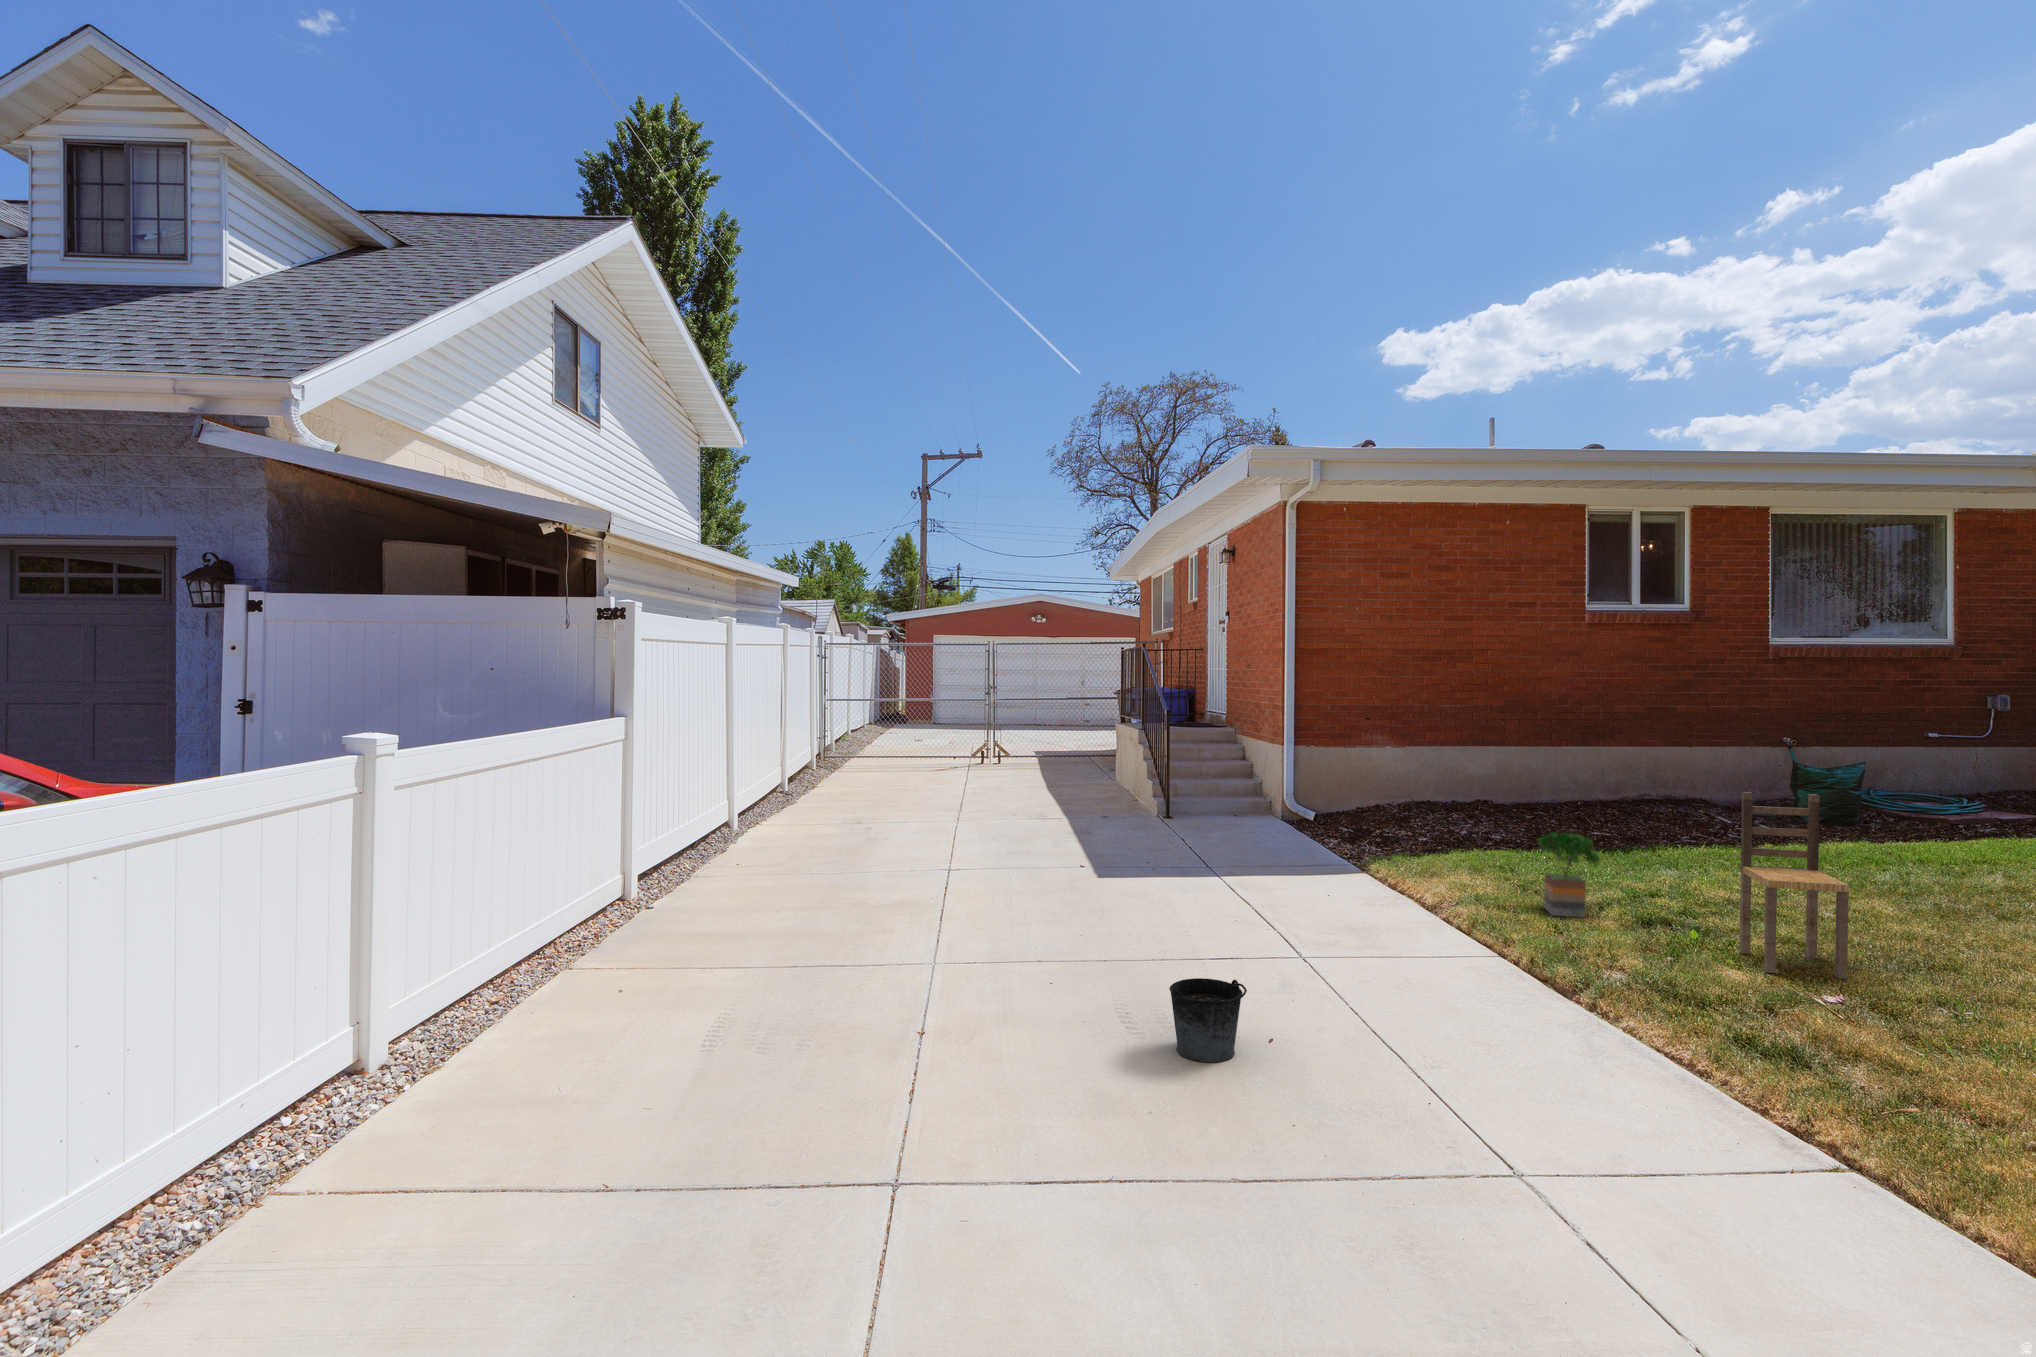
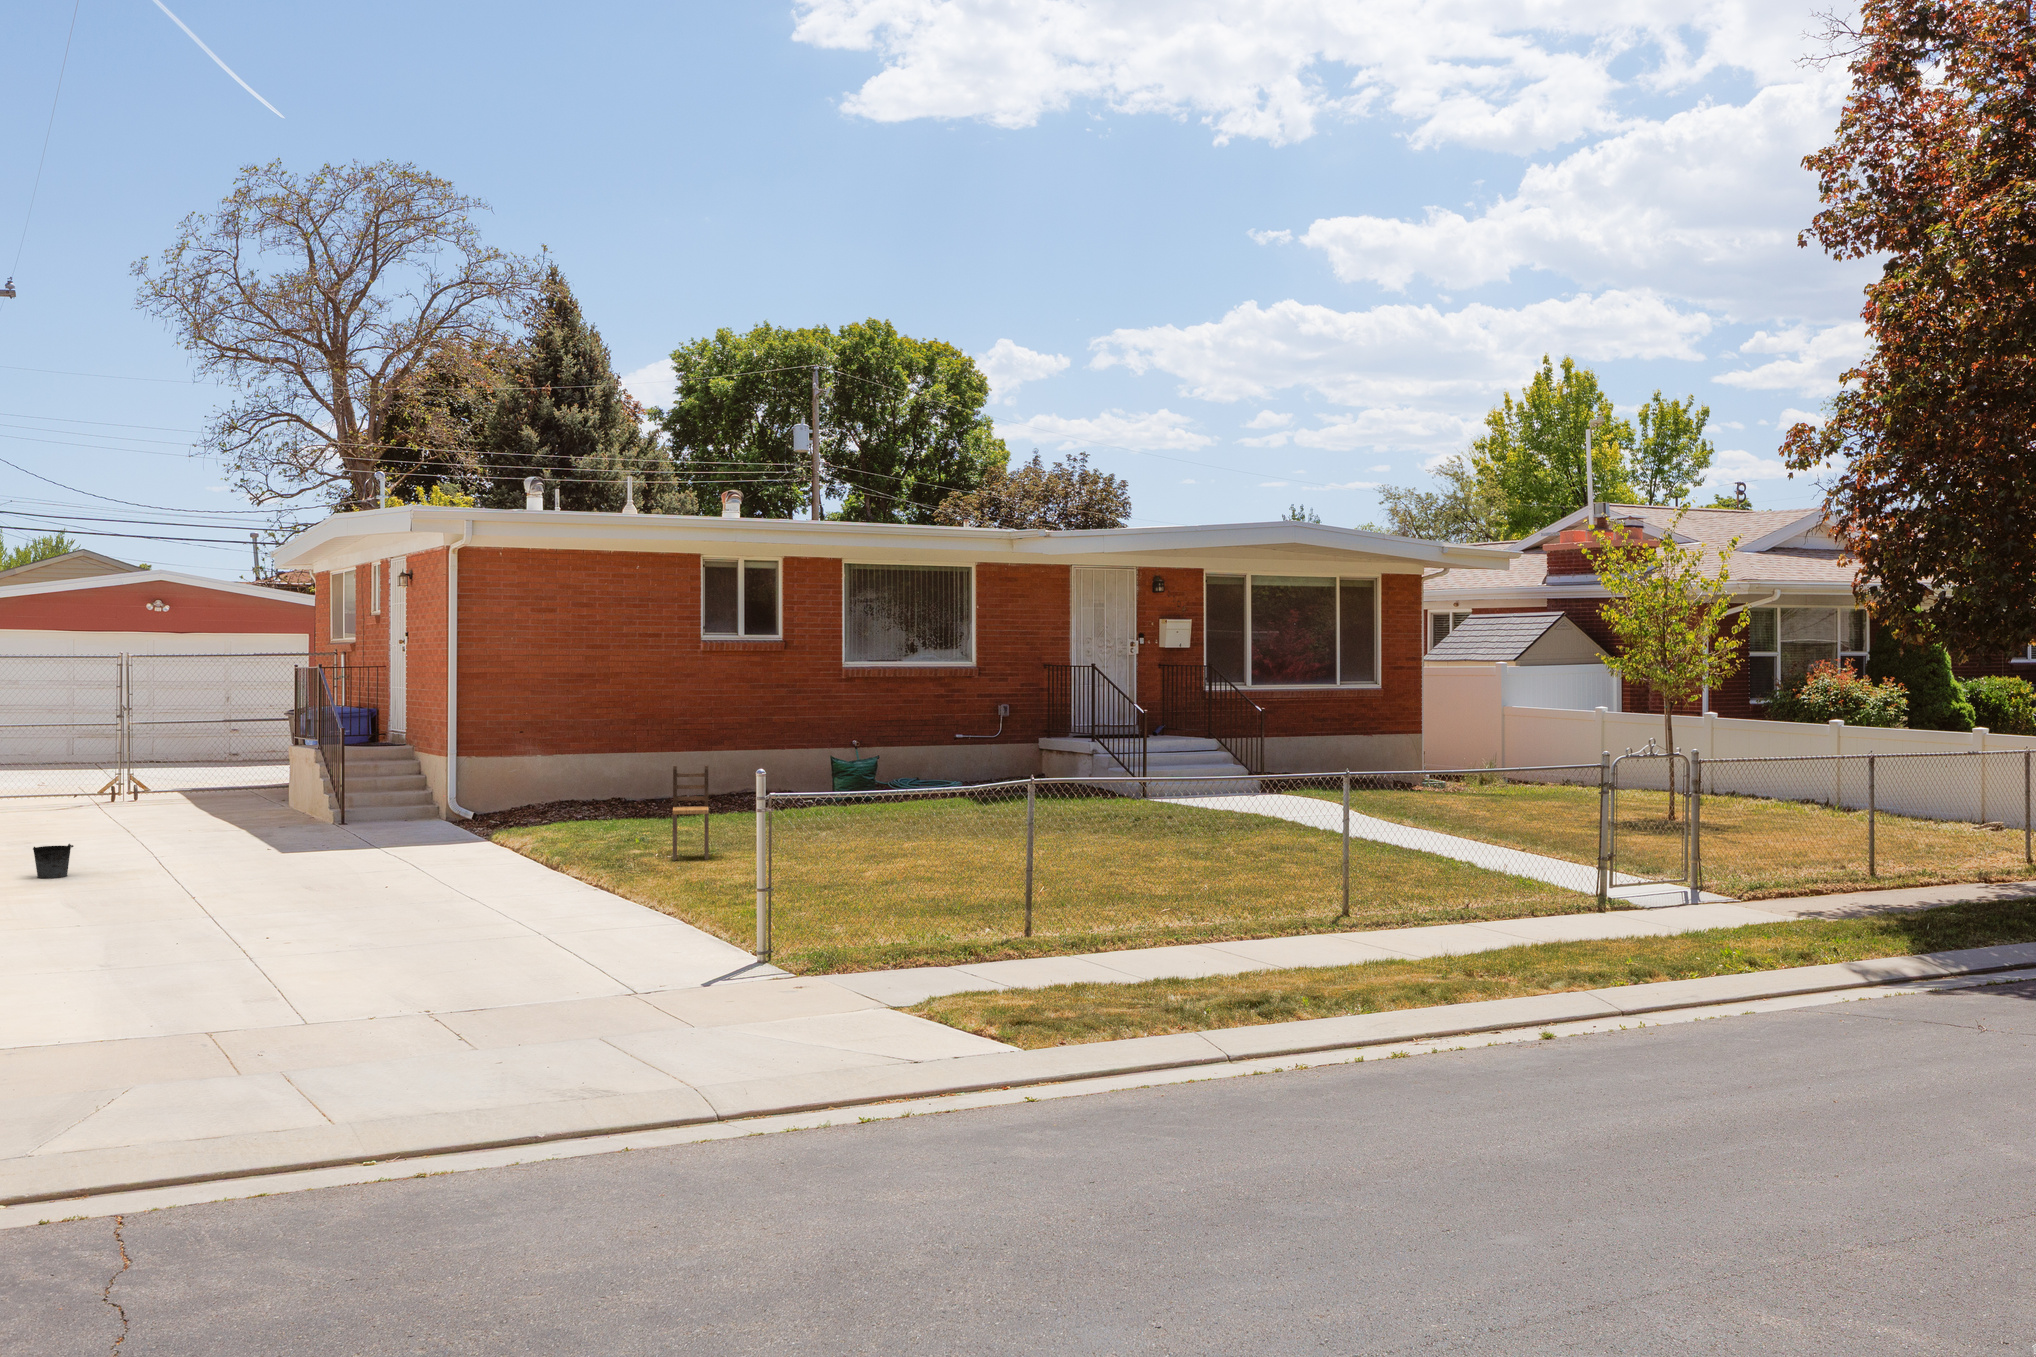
potted tree: present [1537,833,1600,917] -> none [584,798,620,851]
bucket: present [1170,978,1247,1062] -> present [33,844,73,878]

